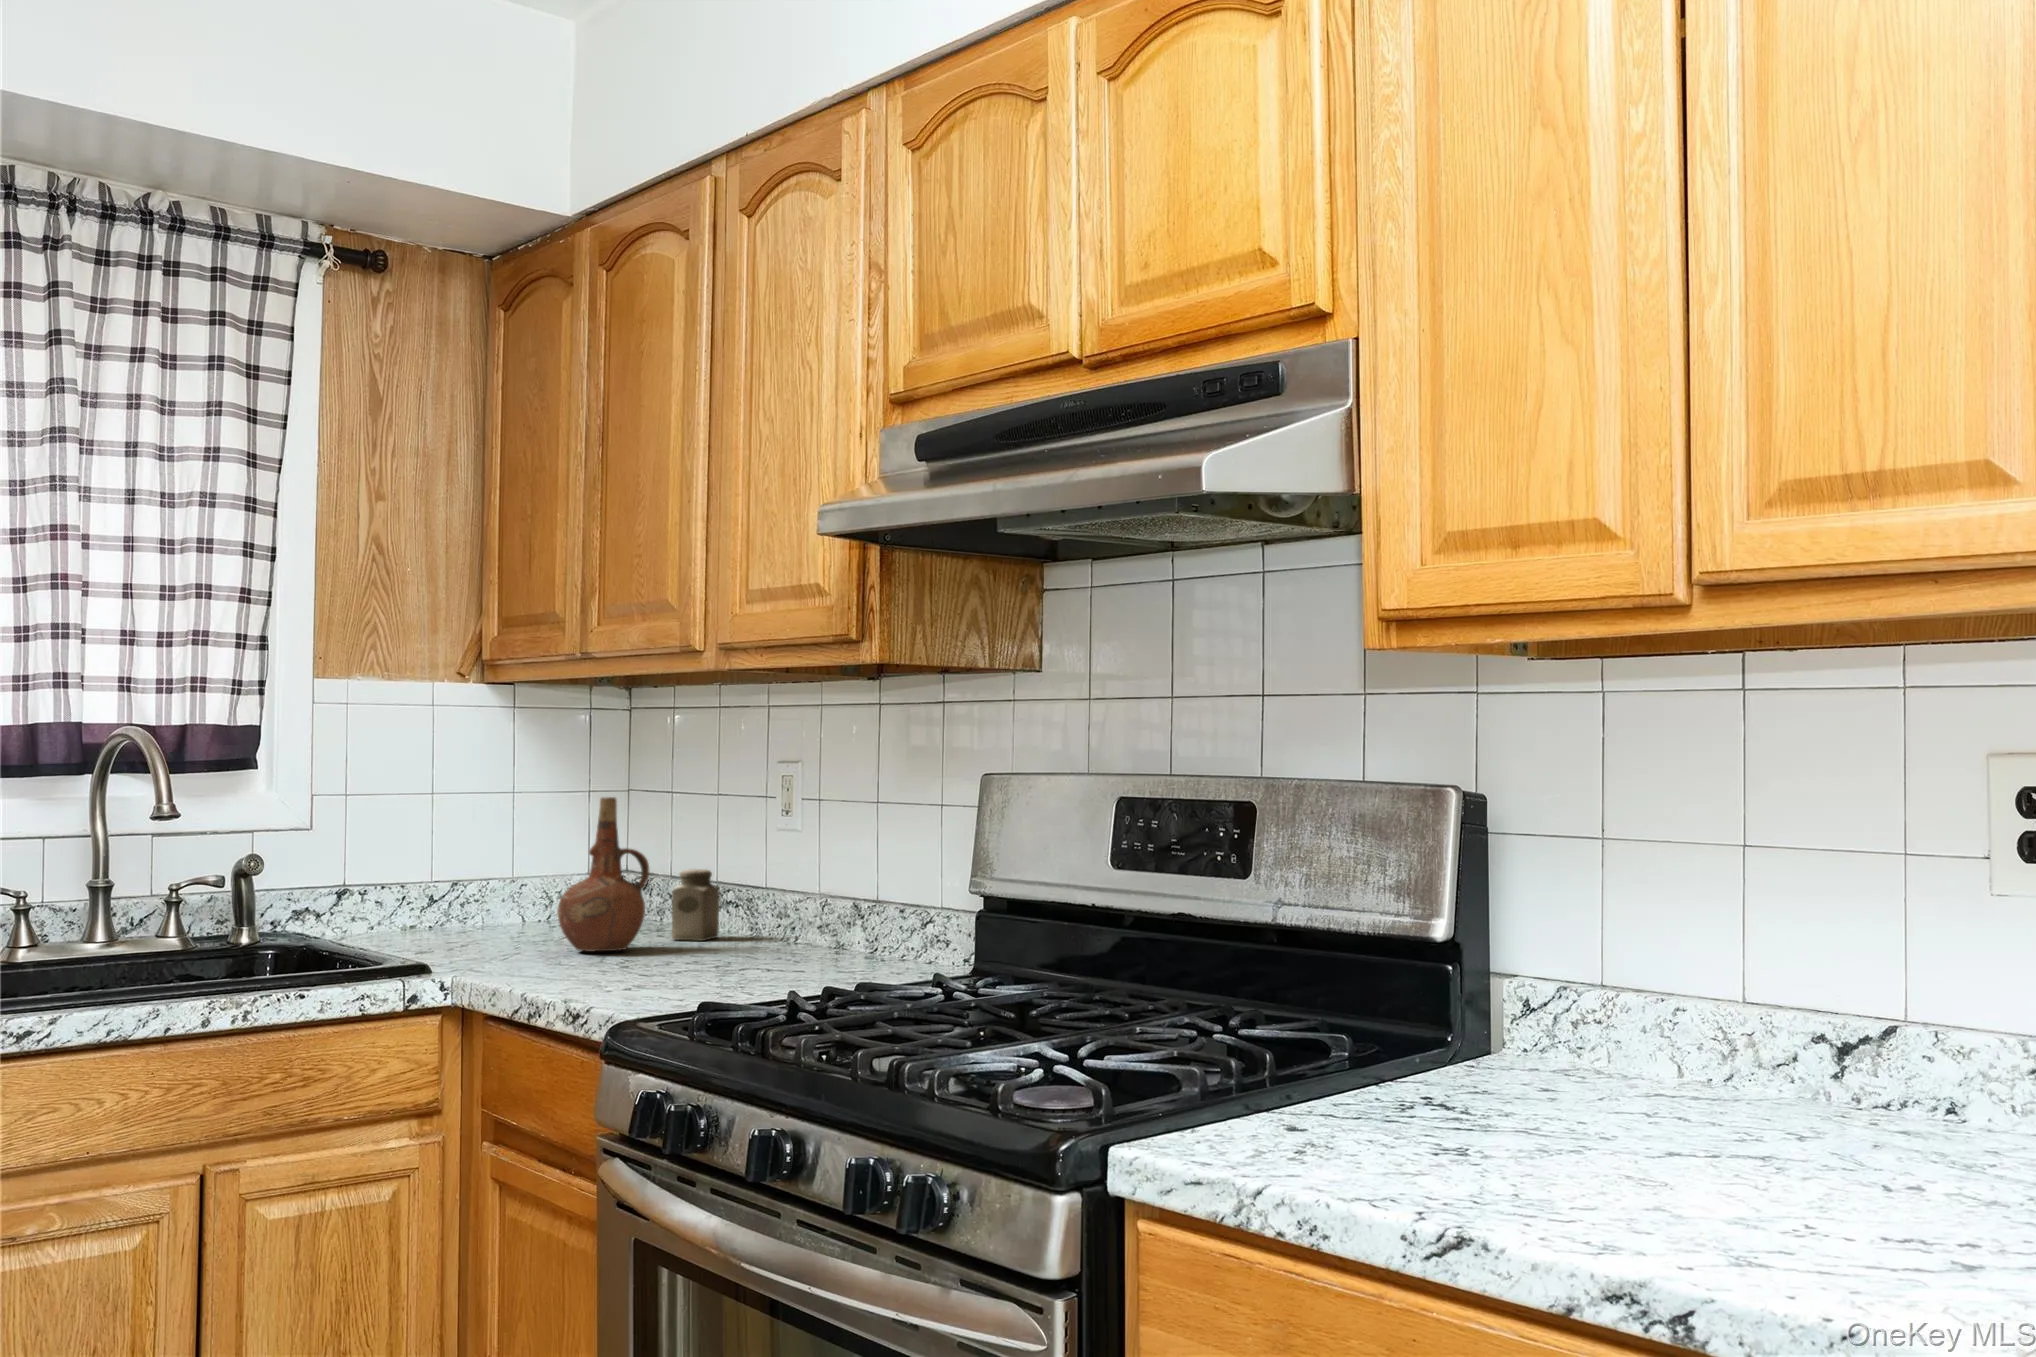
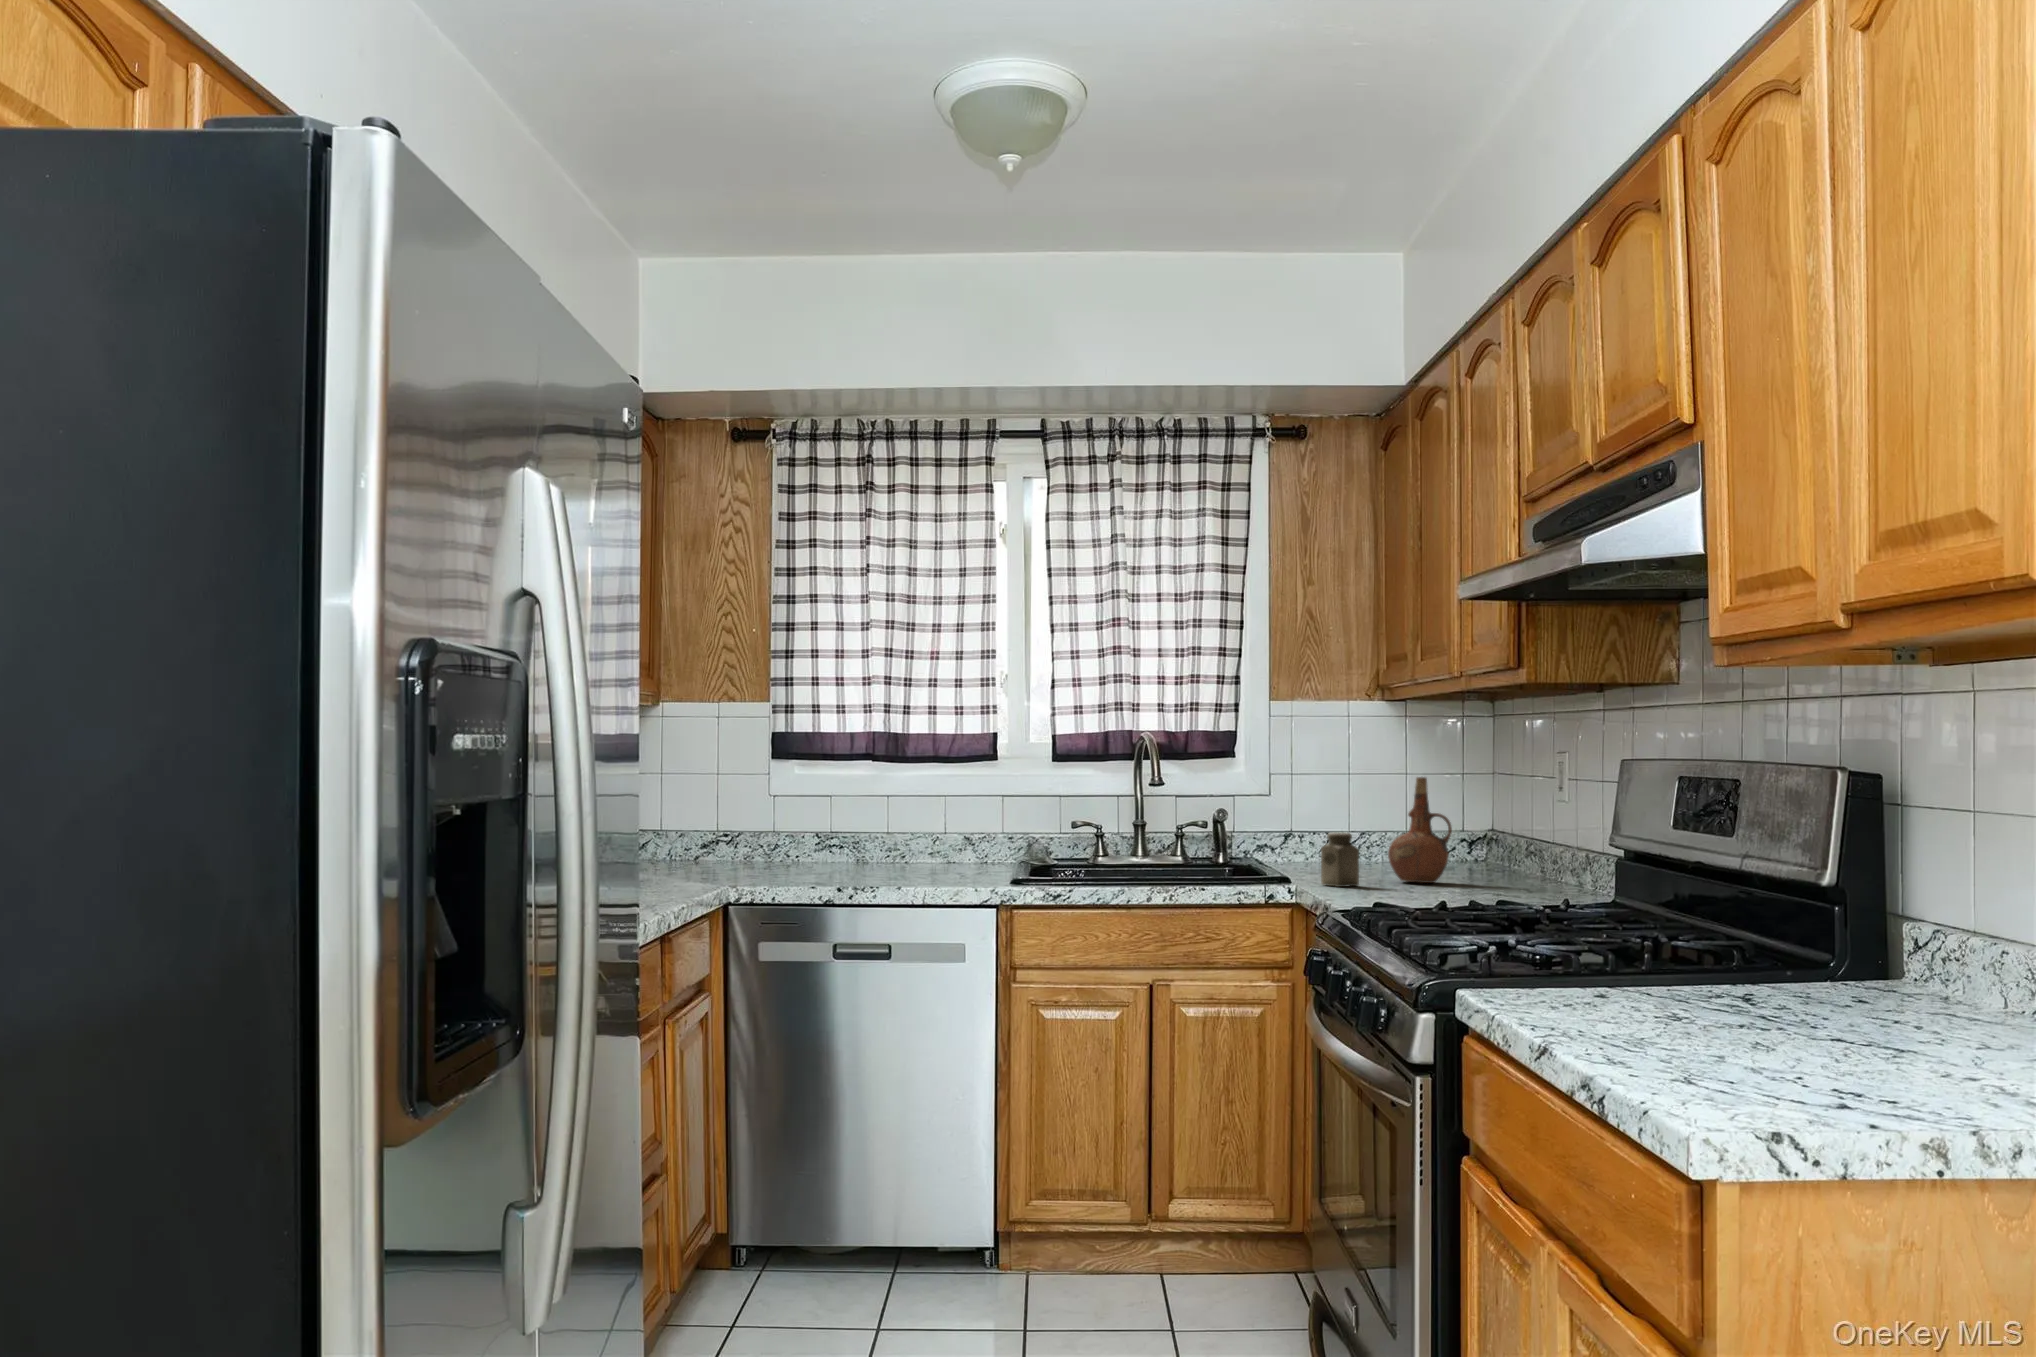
salt shaker: present [672,869,720,941] -> present [1321,833,1359,887]

